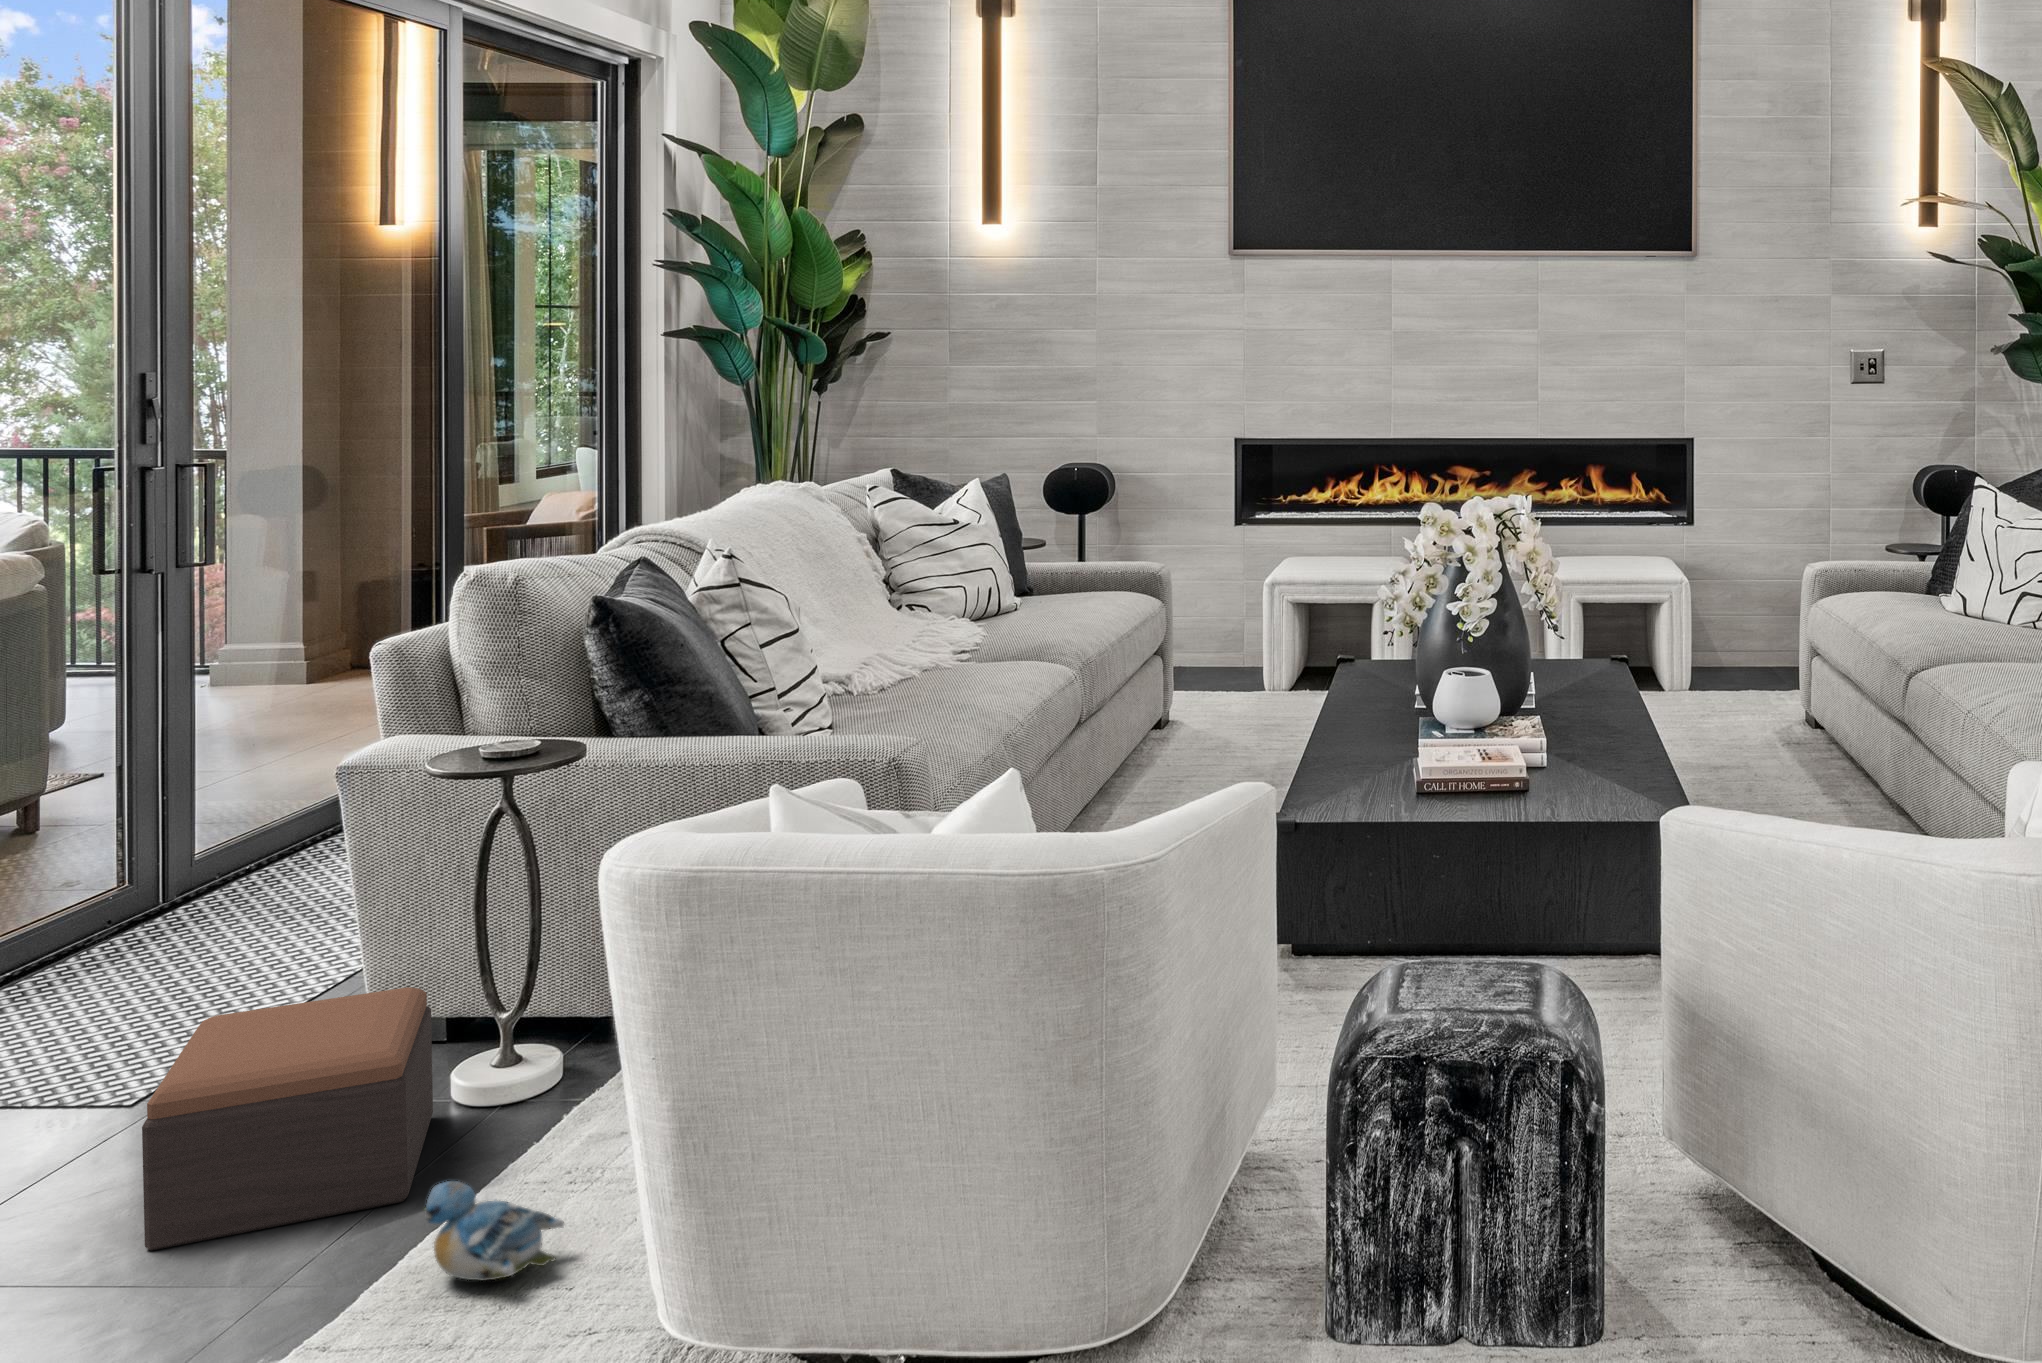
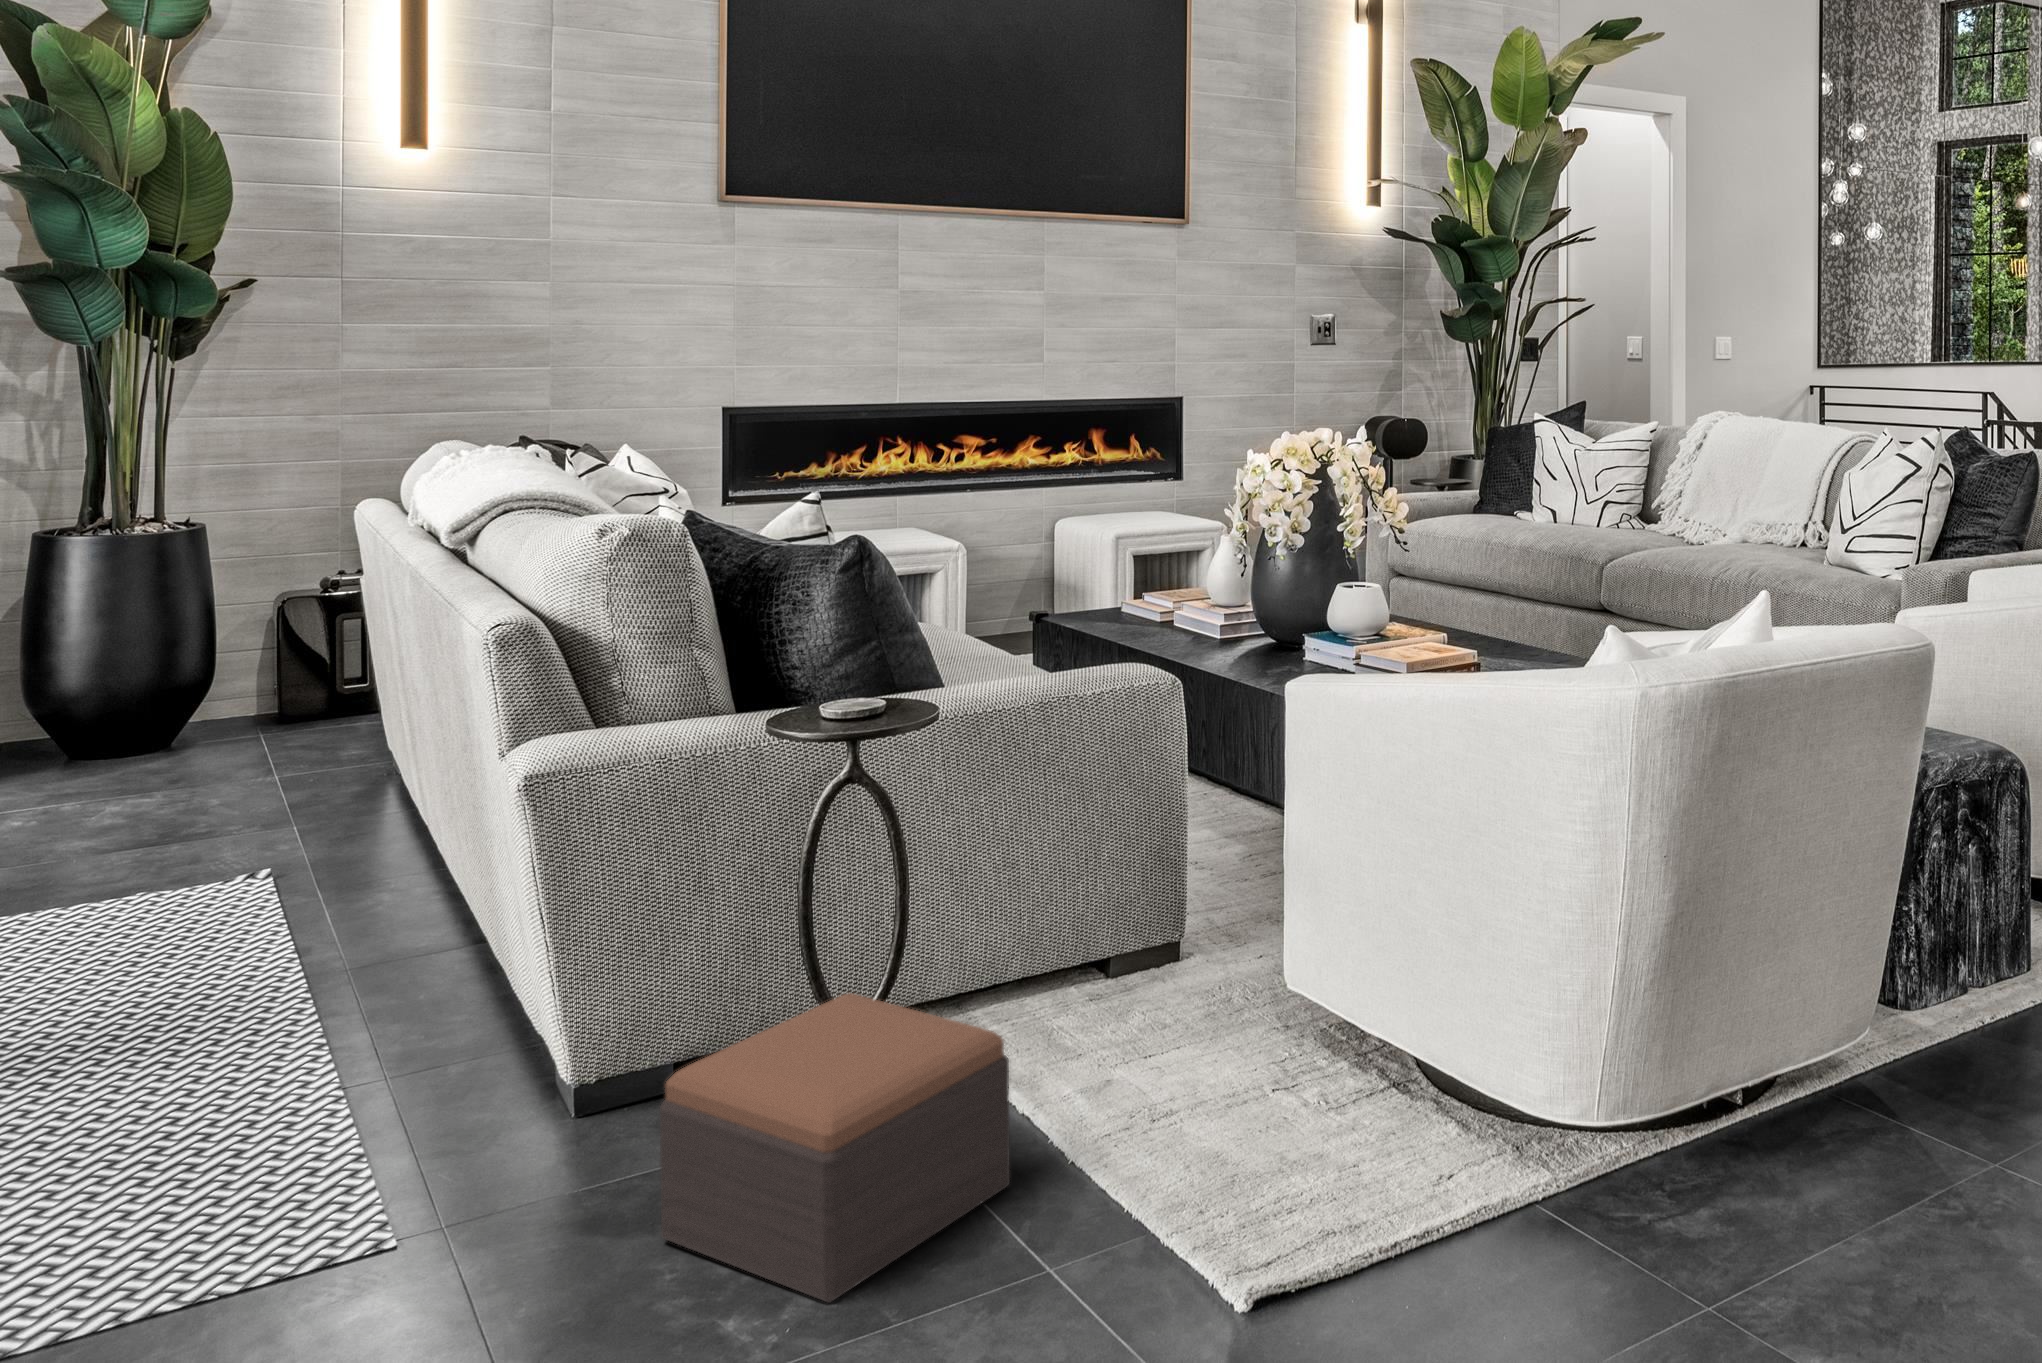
plush toy: present [425,1181,564,1281] -> none [1199,1101,1324,1191]

